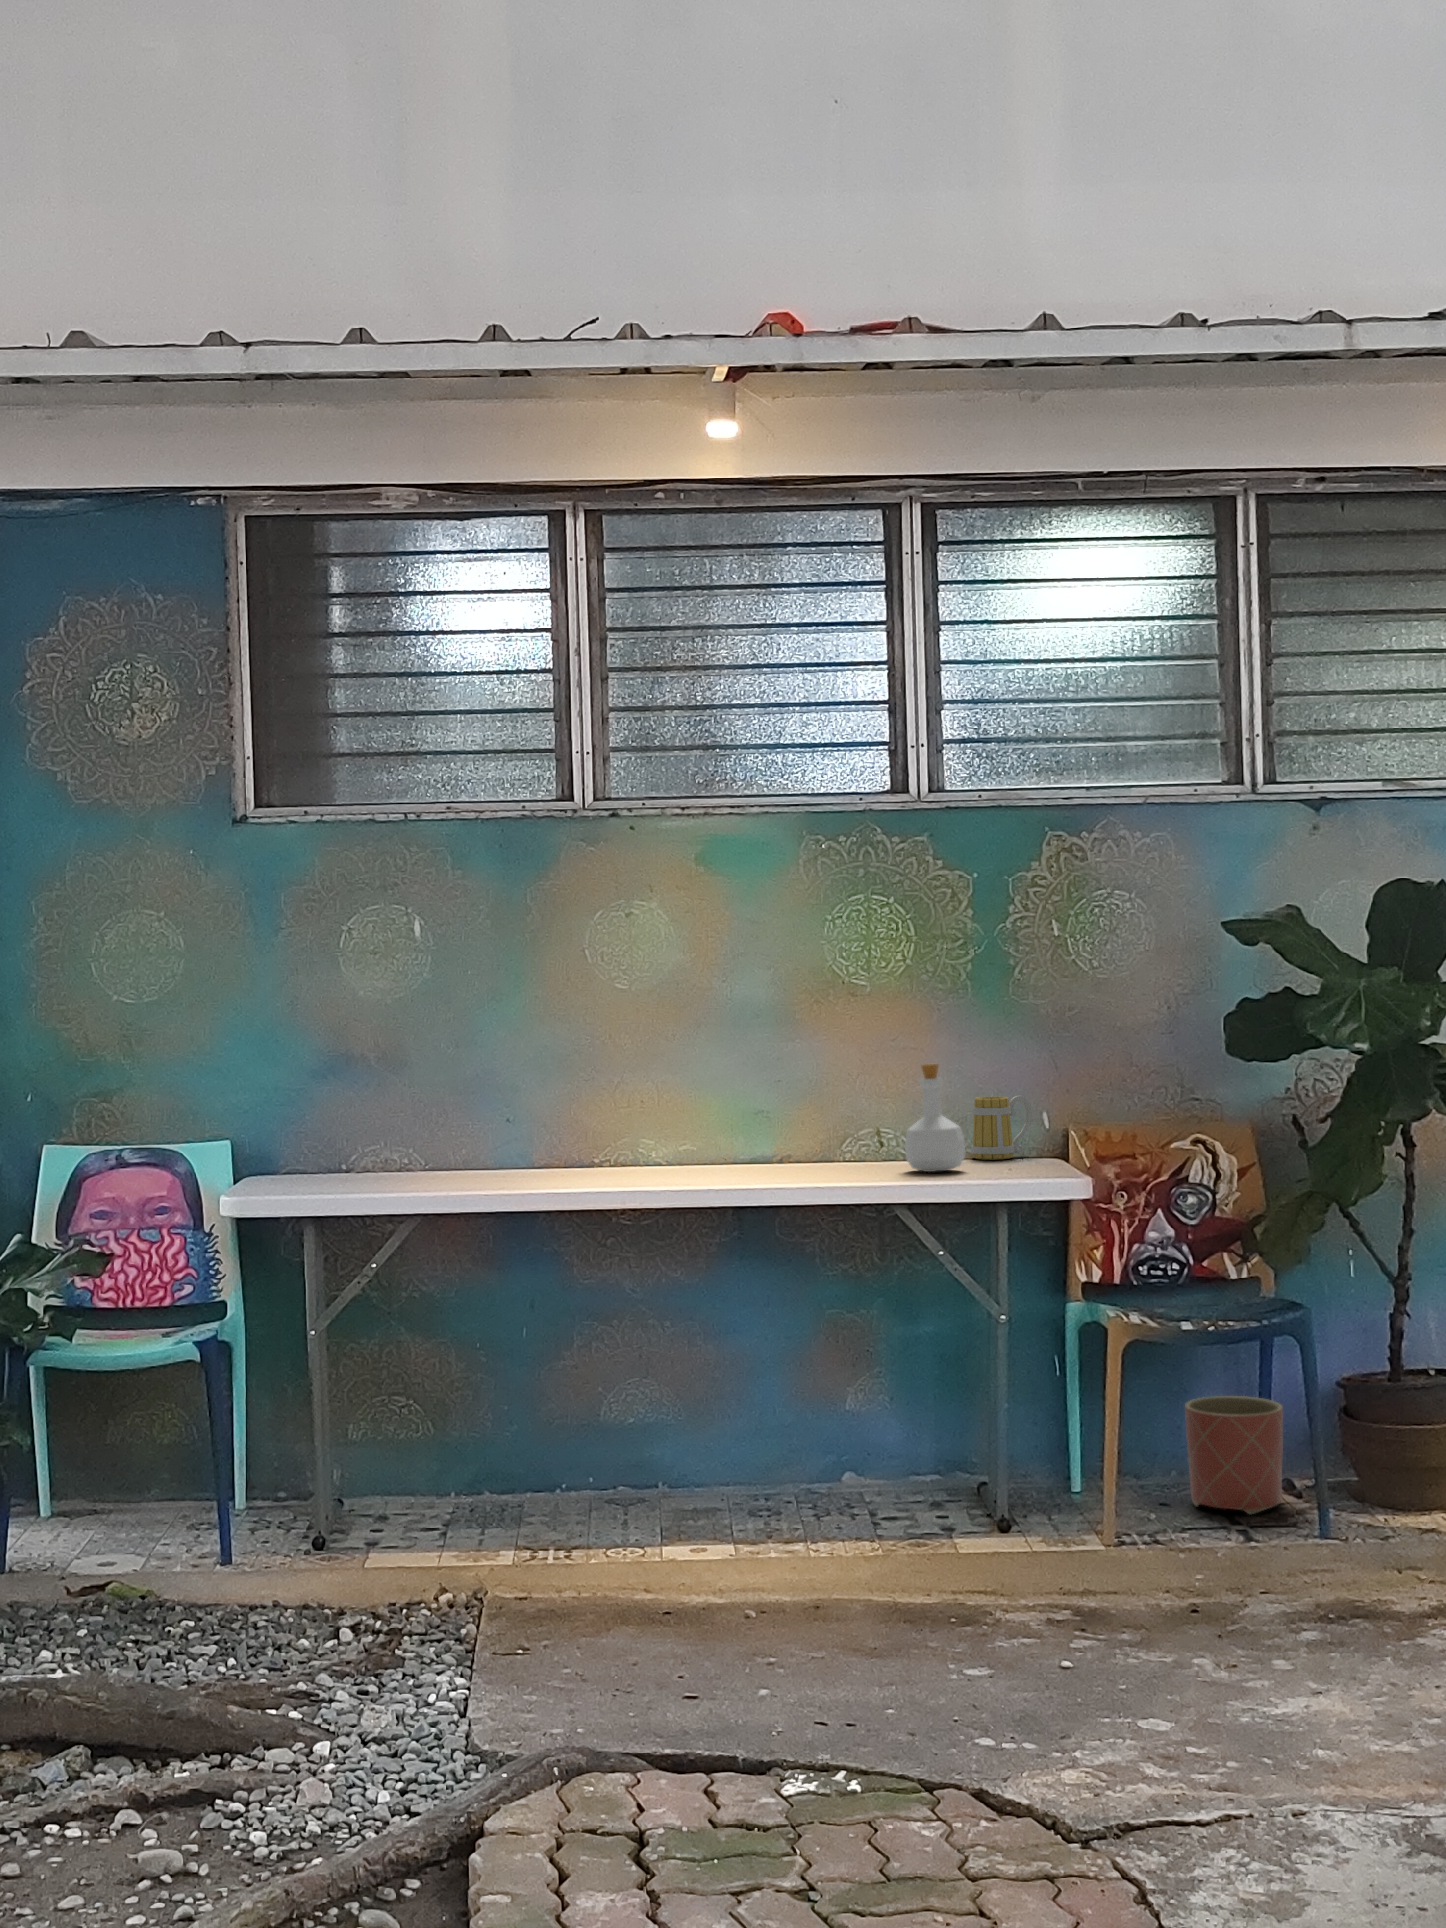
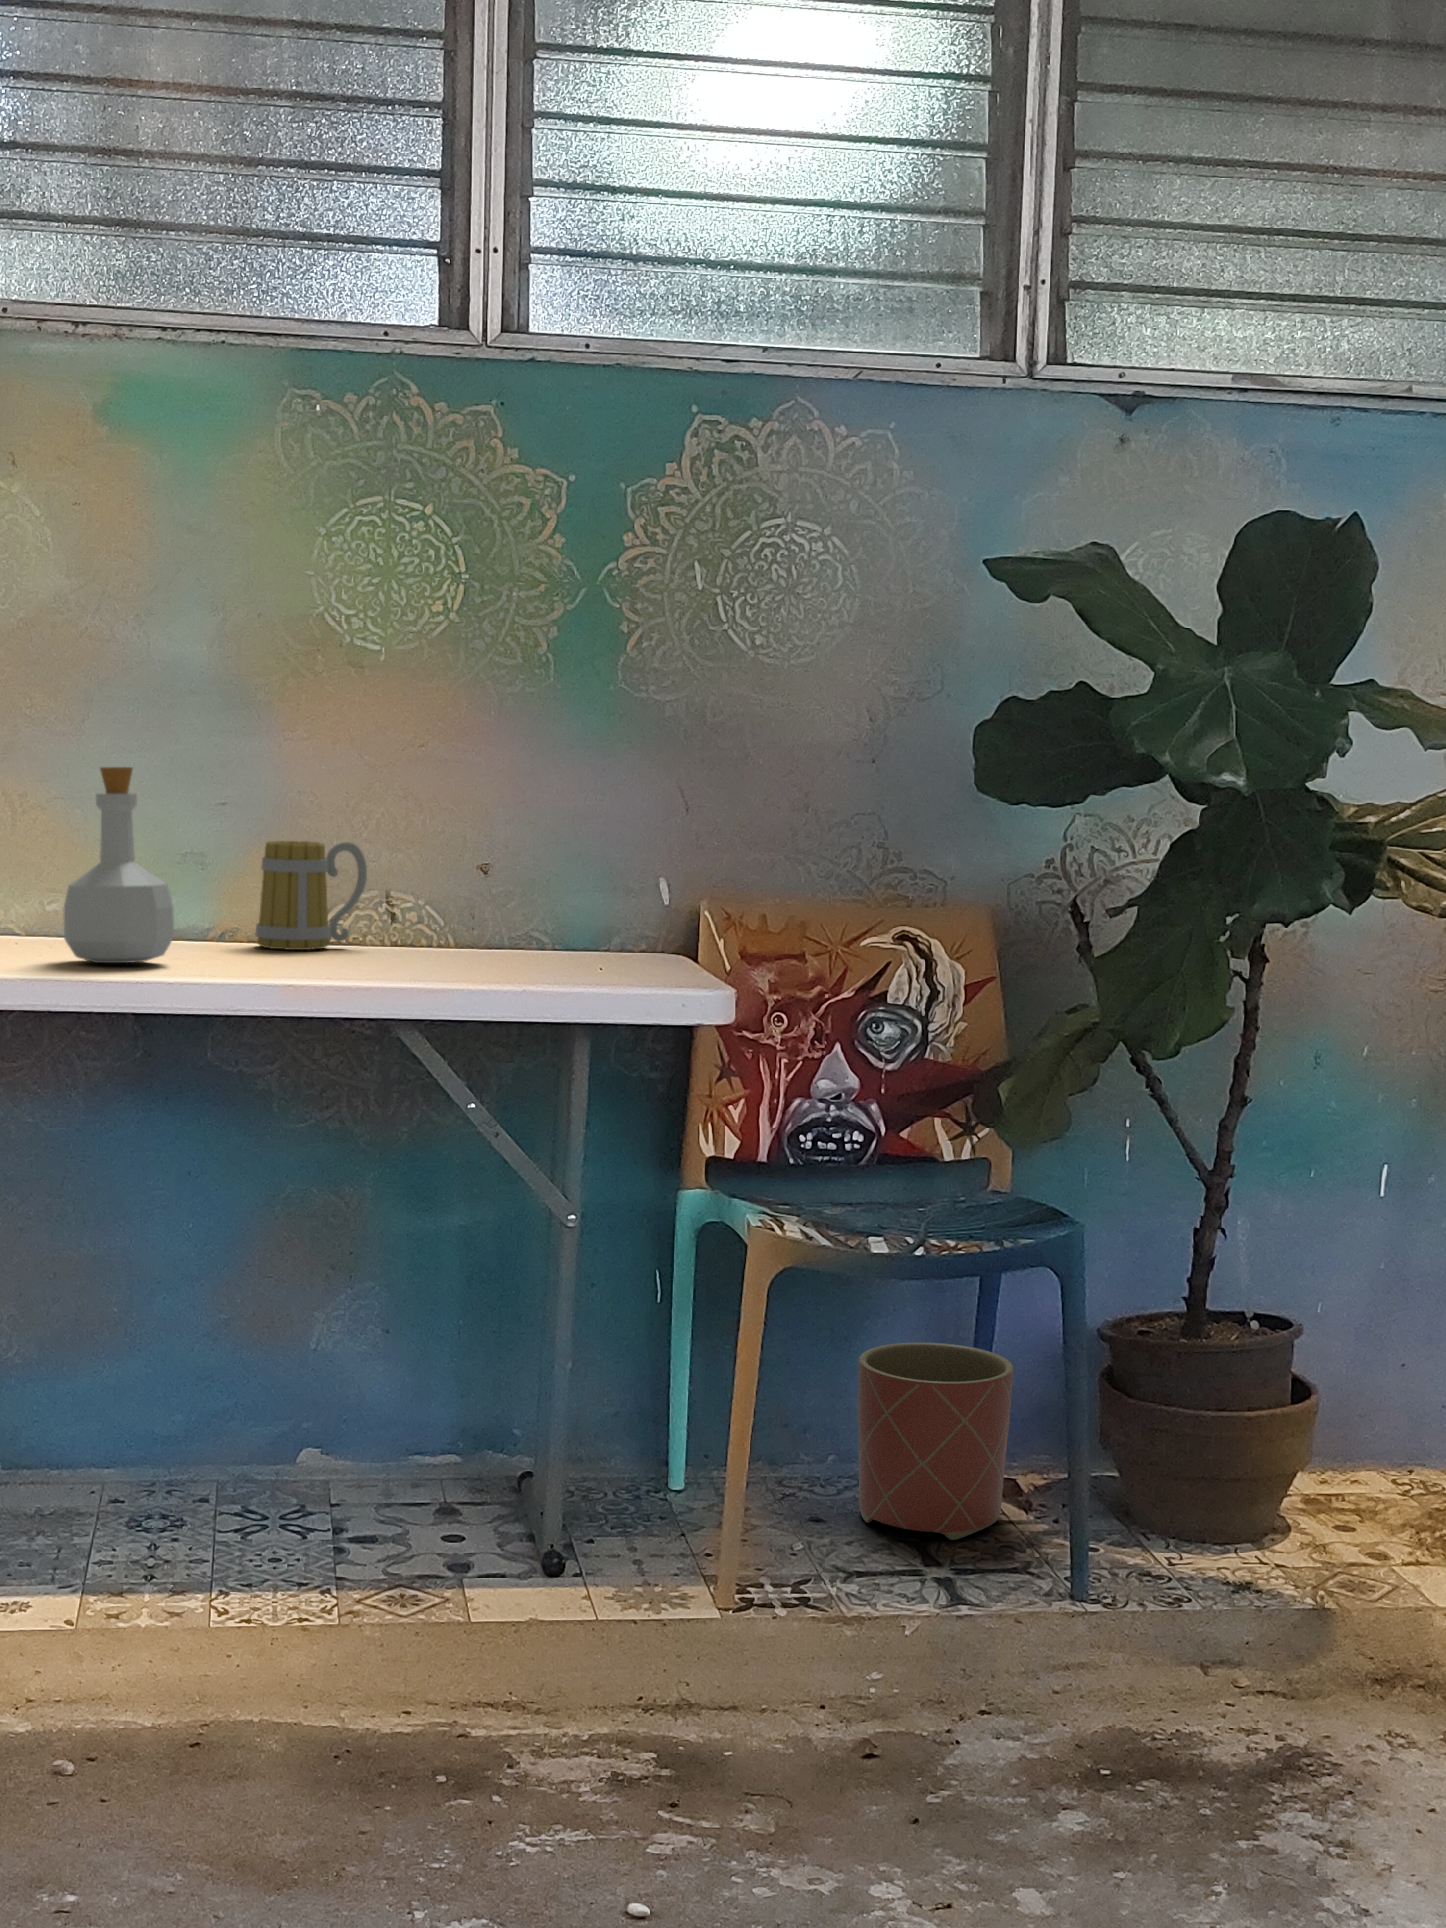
bottle: present [905,1064,965,1172] -> present [64,767,174,963]
mug: present [971,1096,1032,1160] -> present [255,841,367,950]

